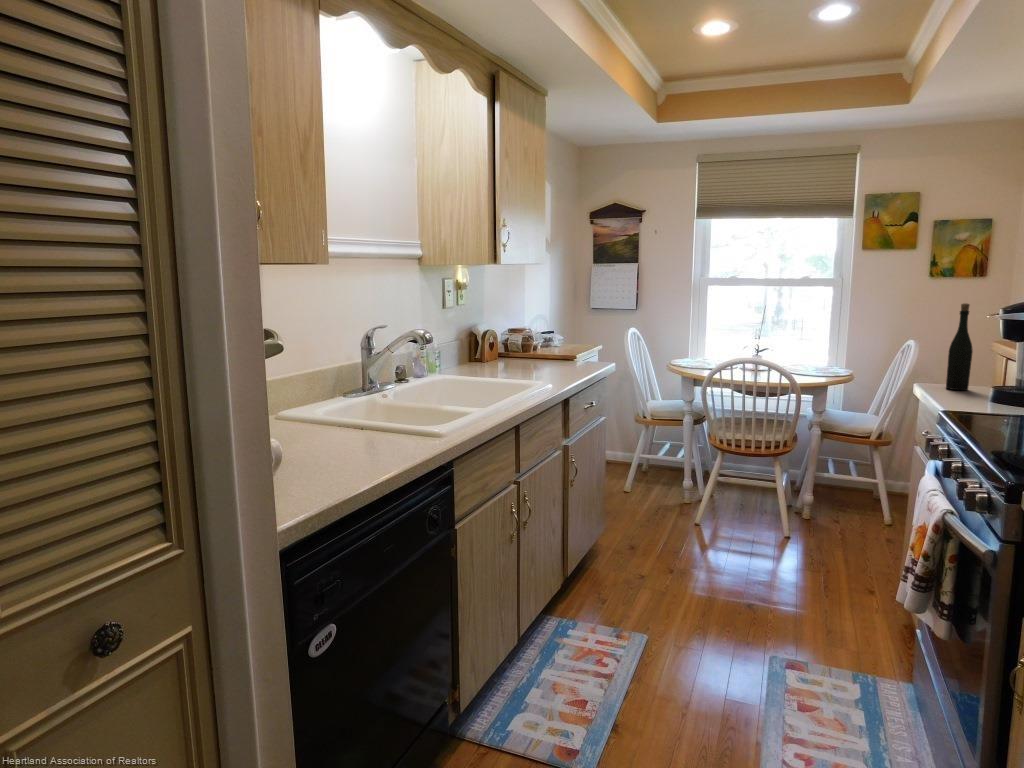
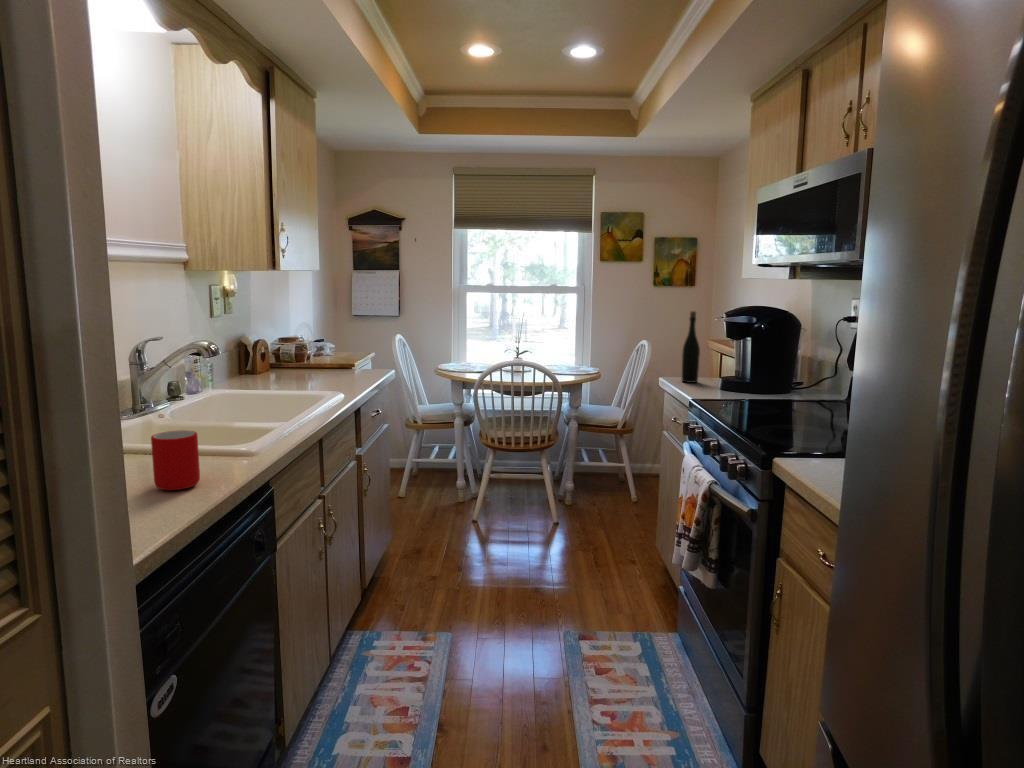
cup: none [345,410,383,461] -> present [151,430,200,490]

